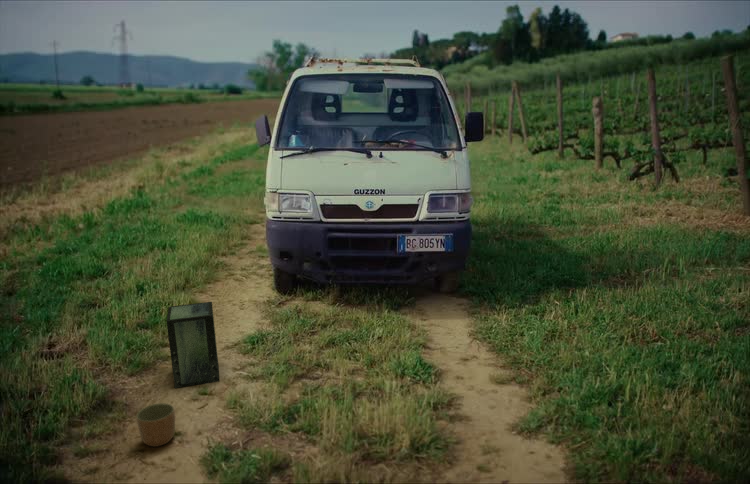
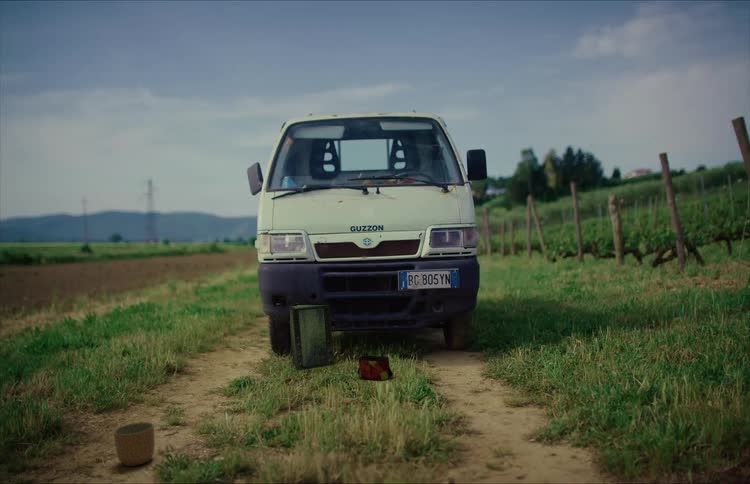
storage box: present [167,302,219,388] -> present [288,303,334,370]
bag: none [358,315,391,341] -> present [357,355,393,381]

